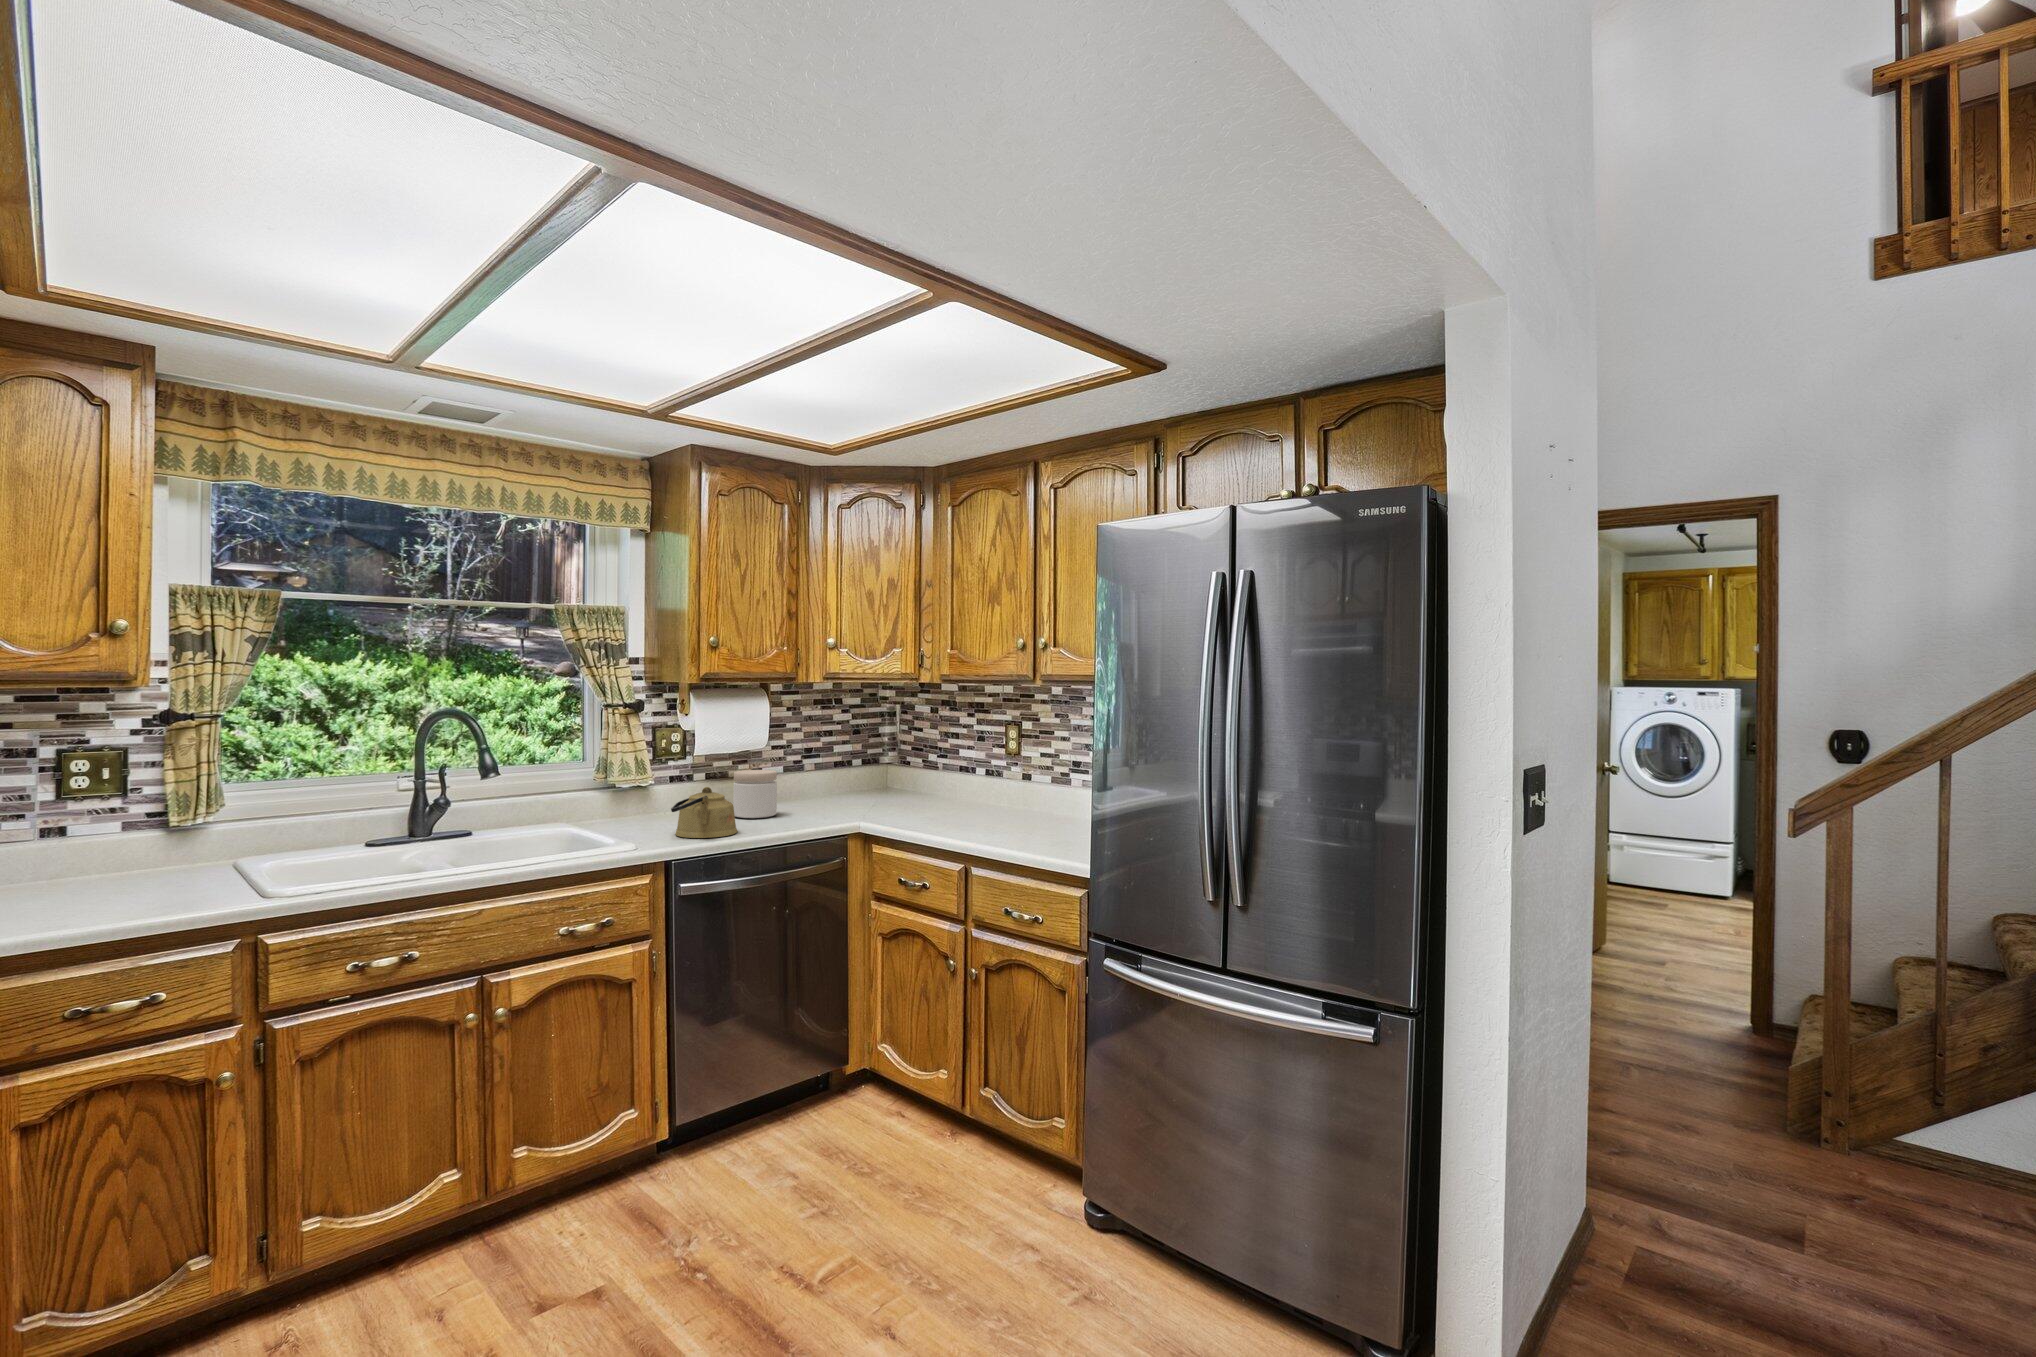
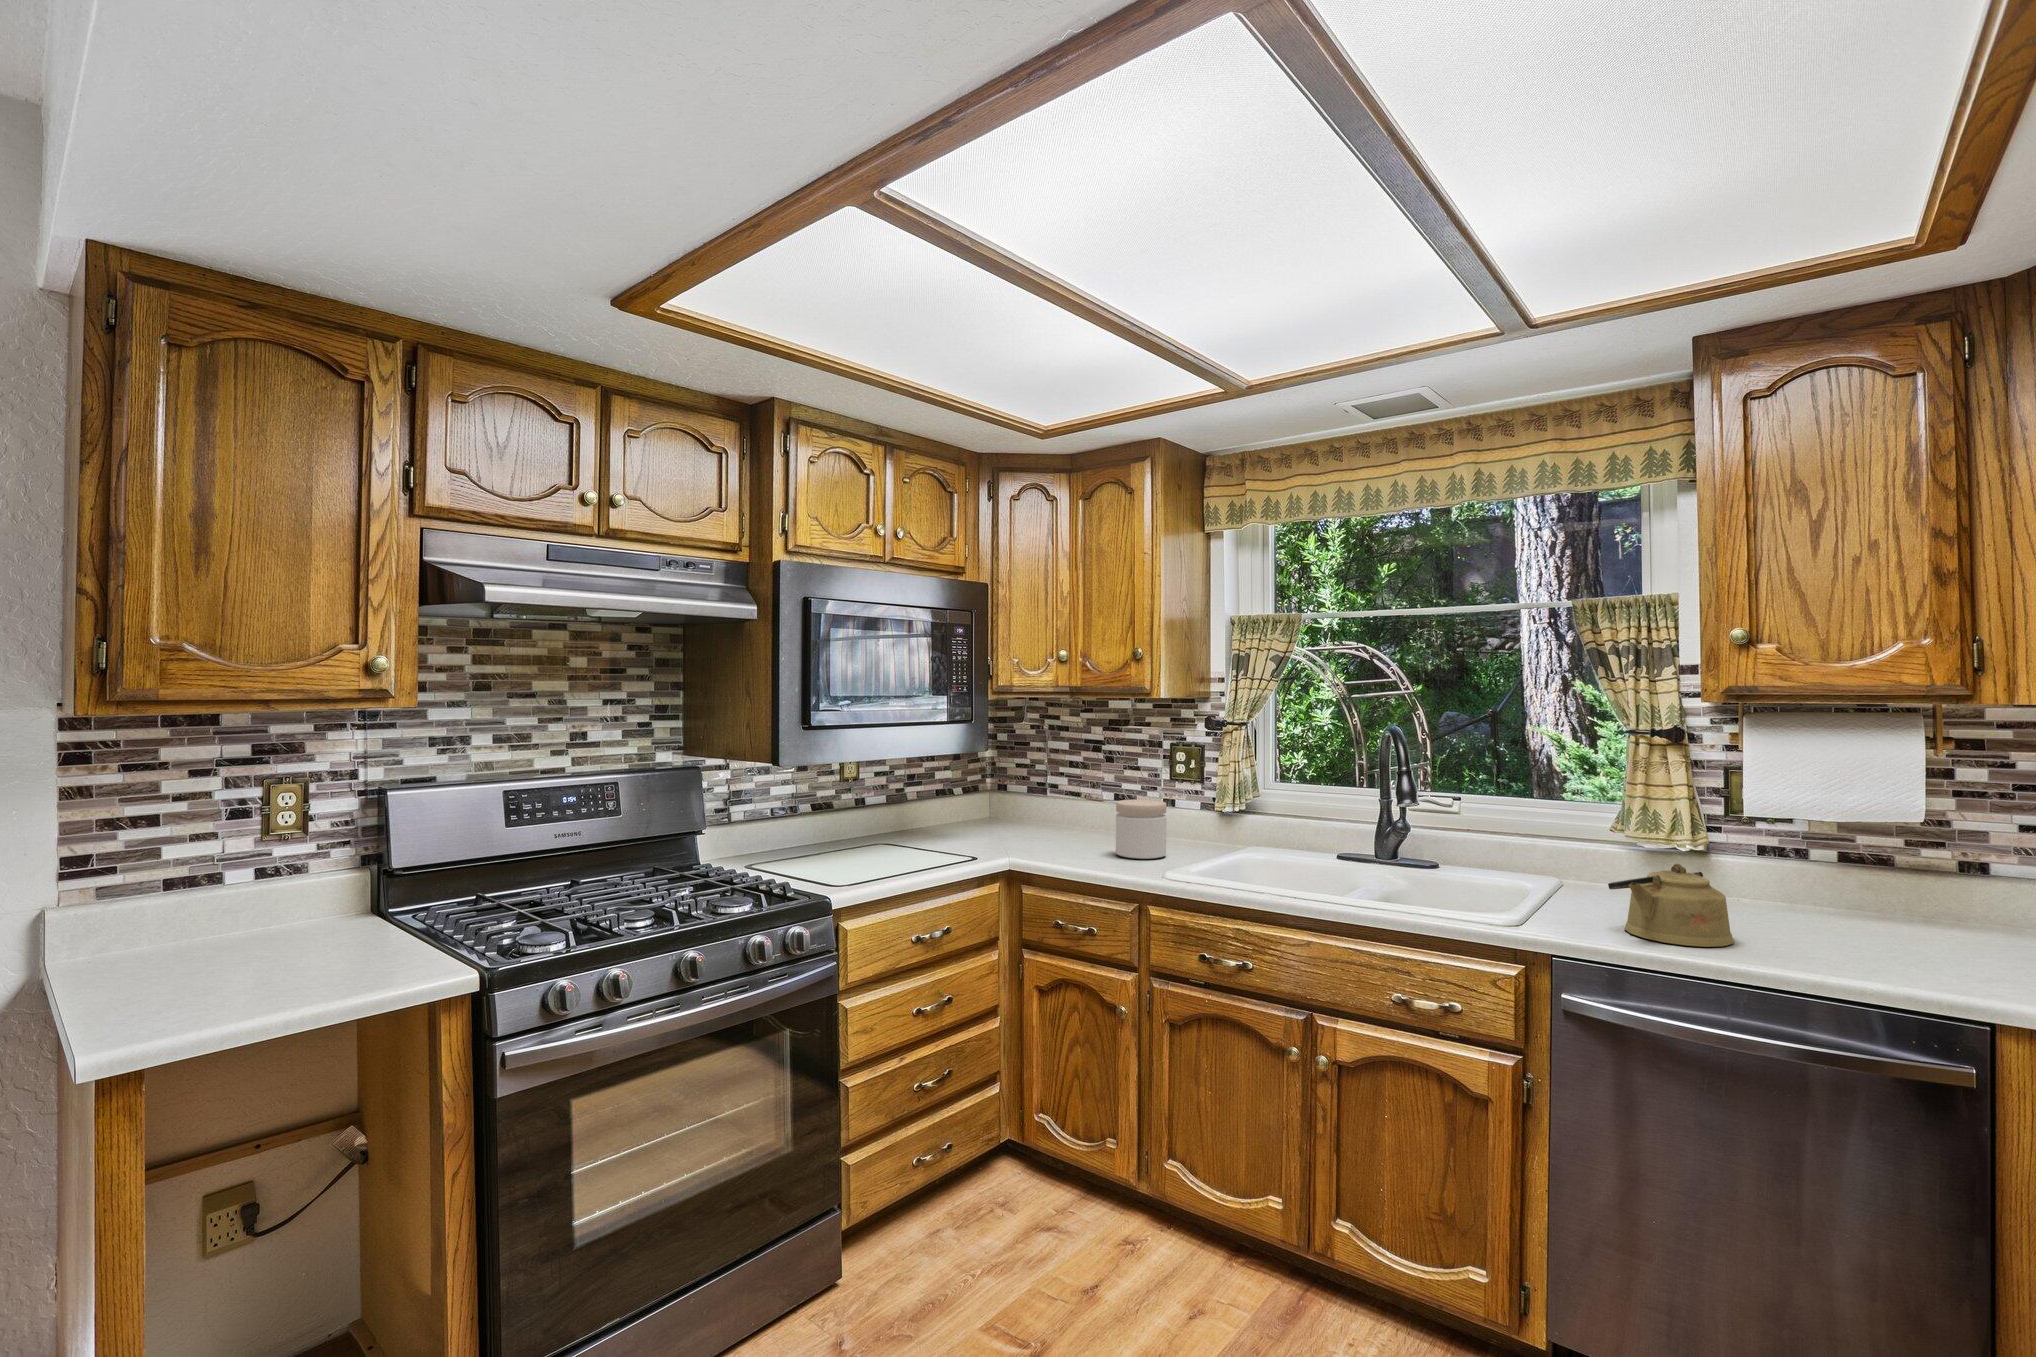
jar: present [733,770,777,818] -> present [1116,800,1166,859]

